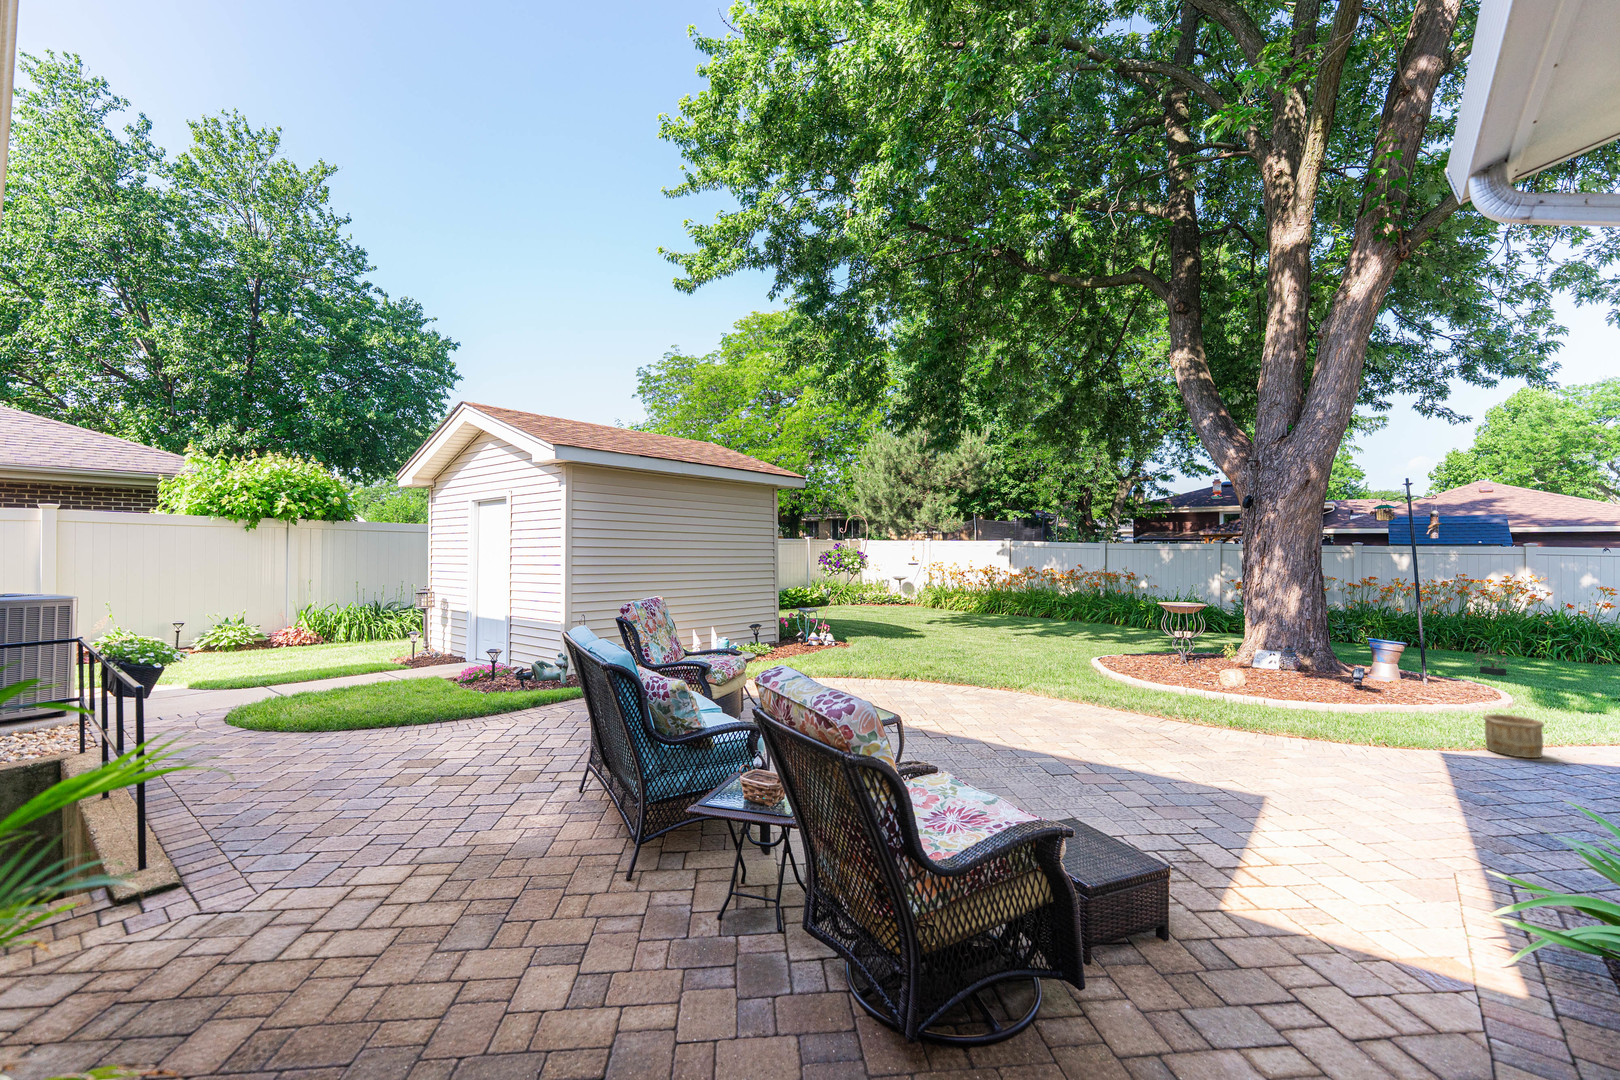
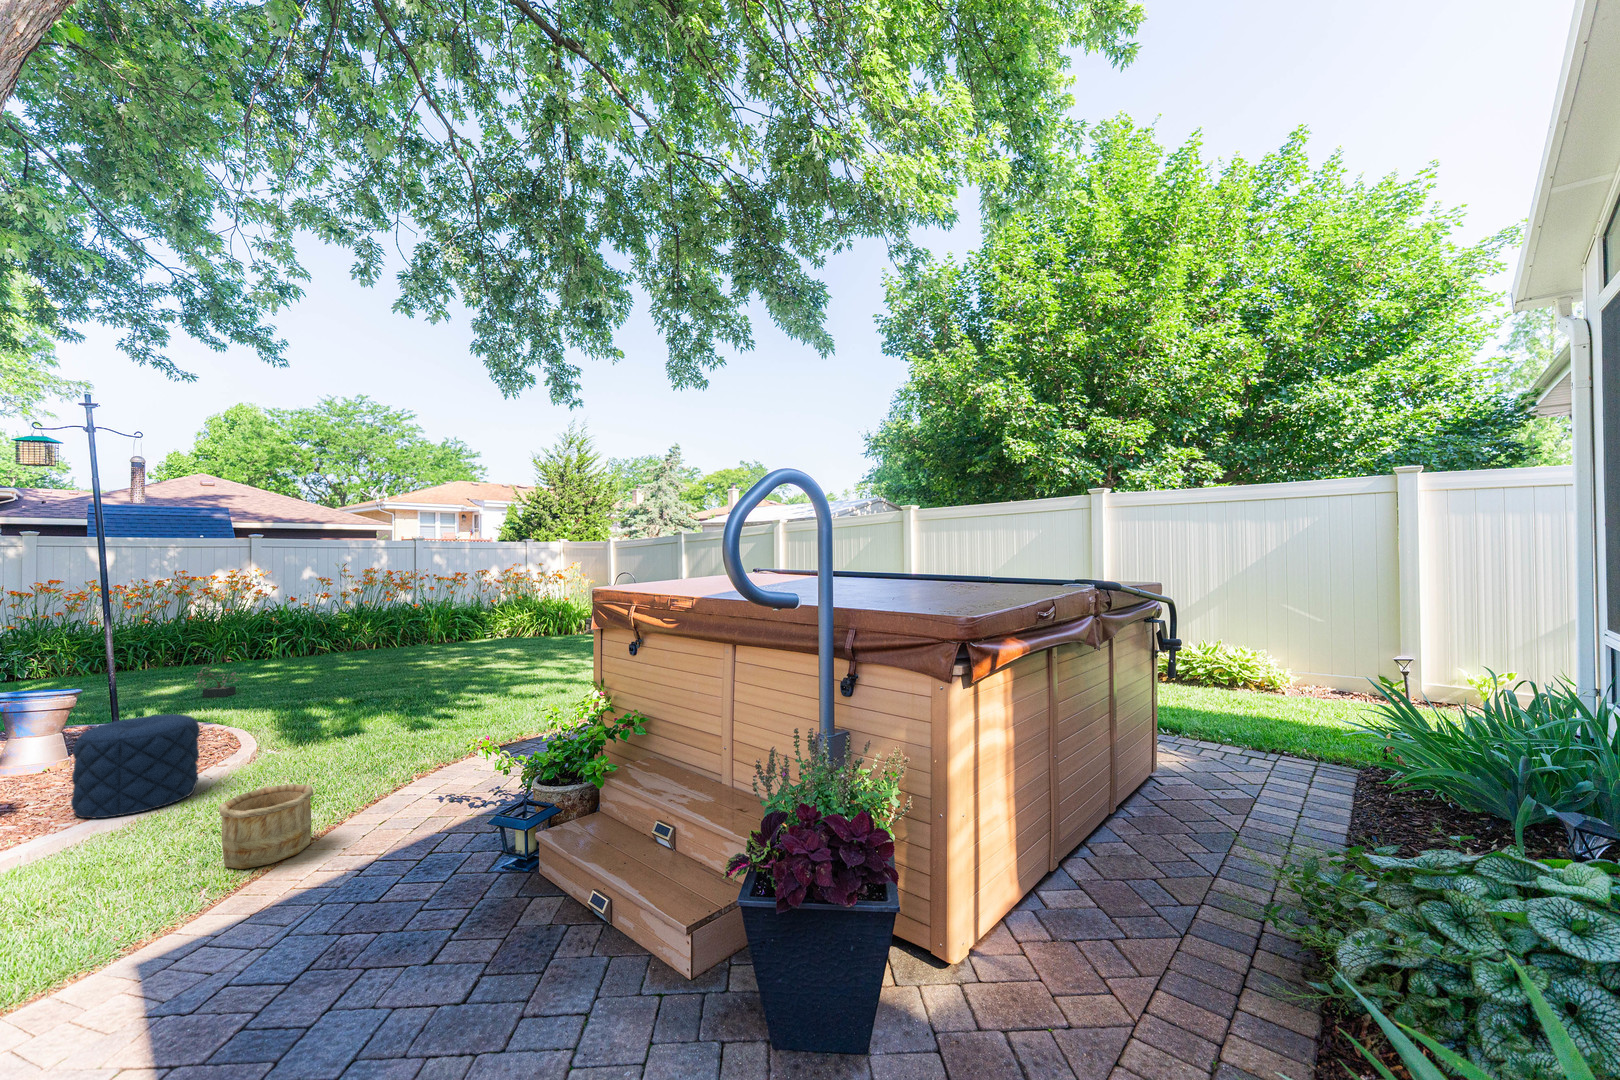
pouf: none [1405,664,1474,718] -> present [71,714,200,818]

